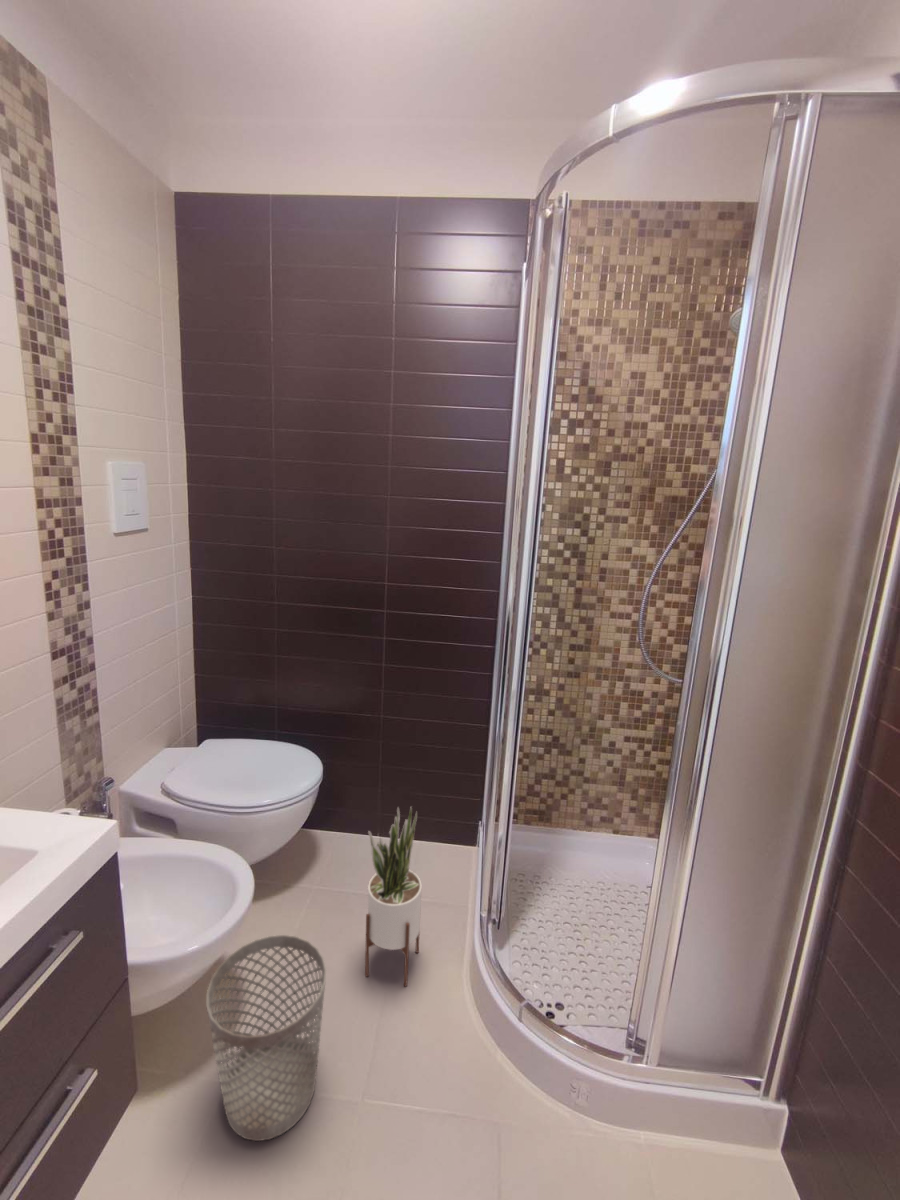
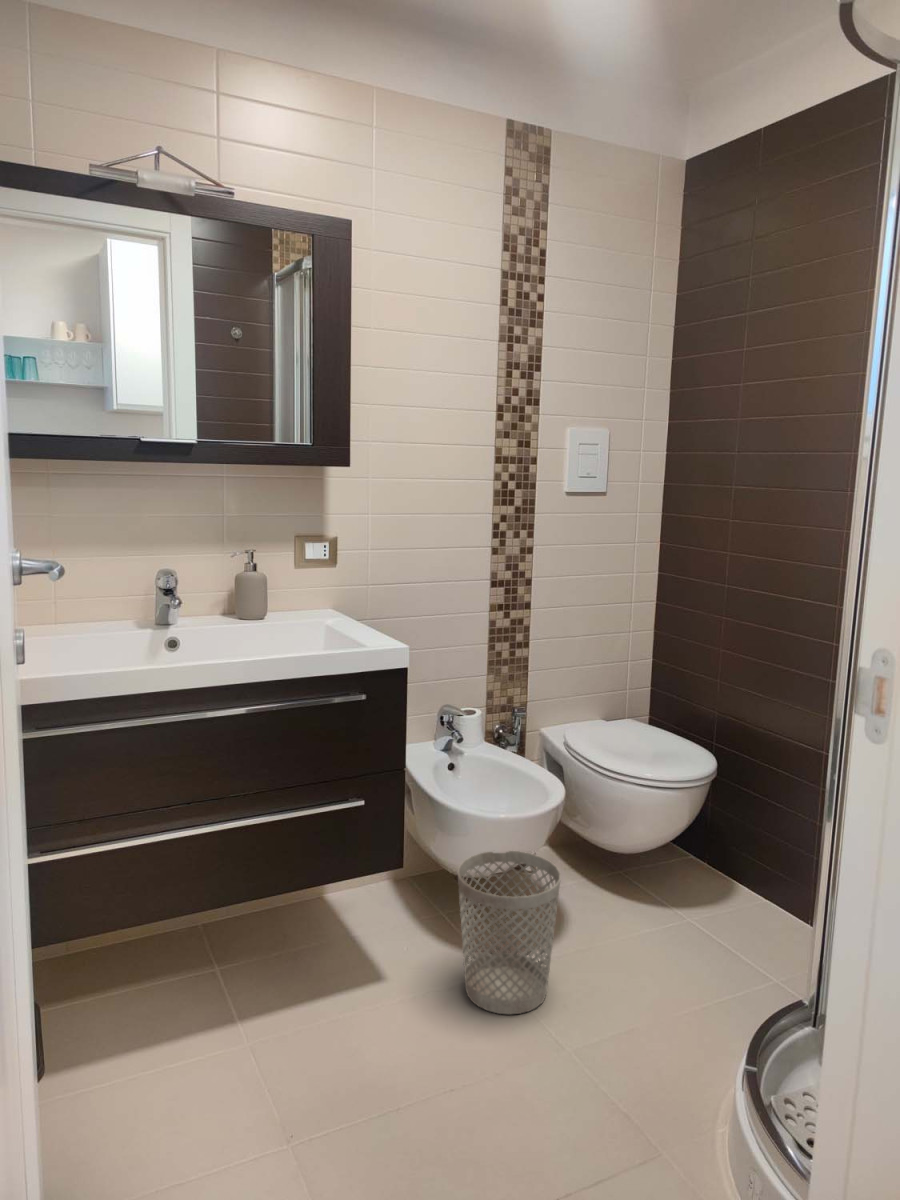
potted plant: present [365,808,421,986] -> none [643,799,738,1022]

